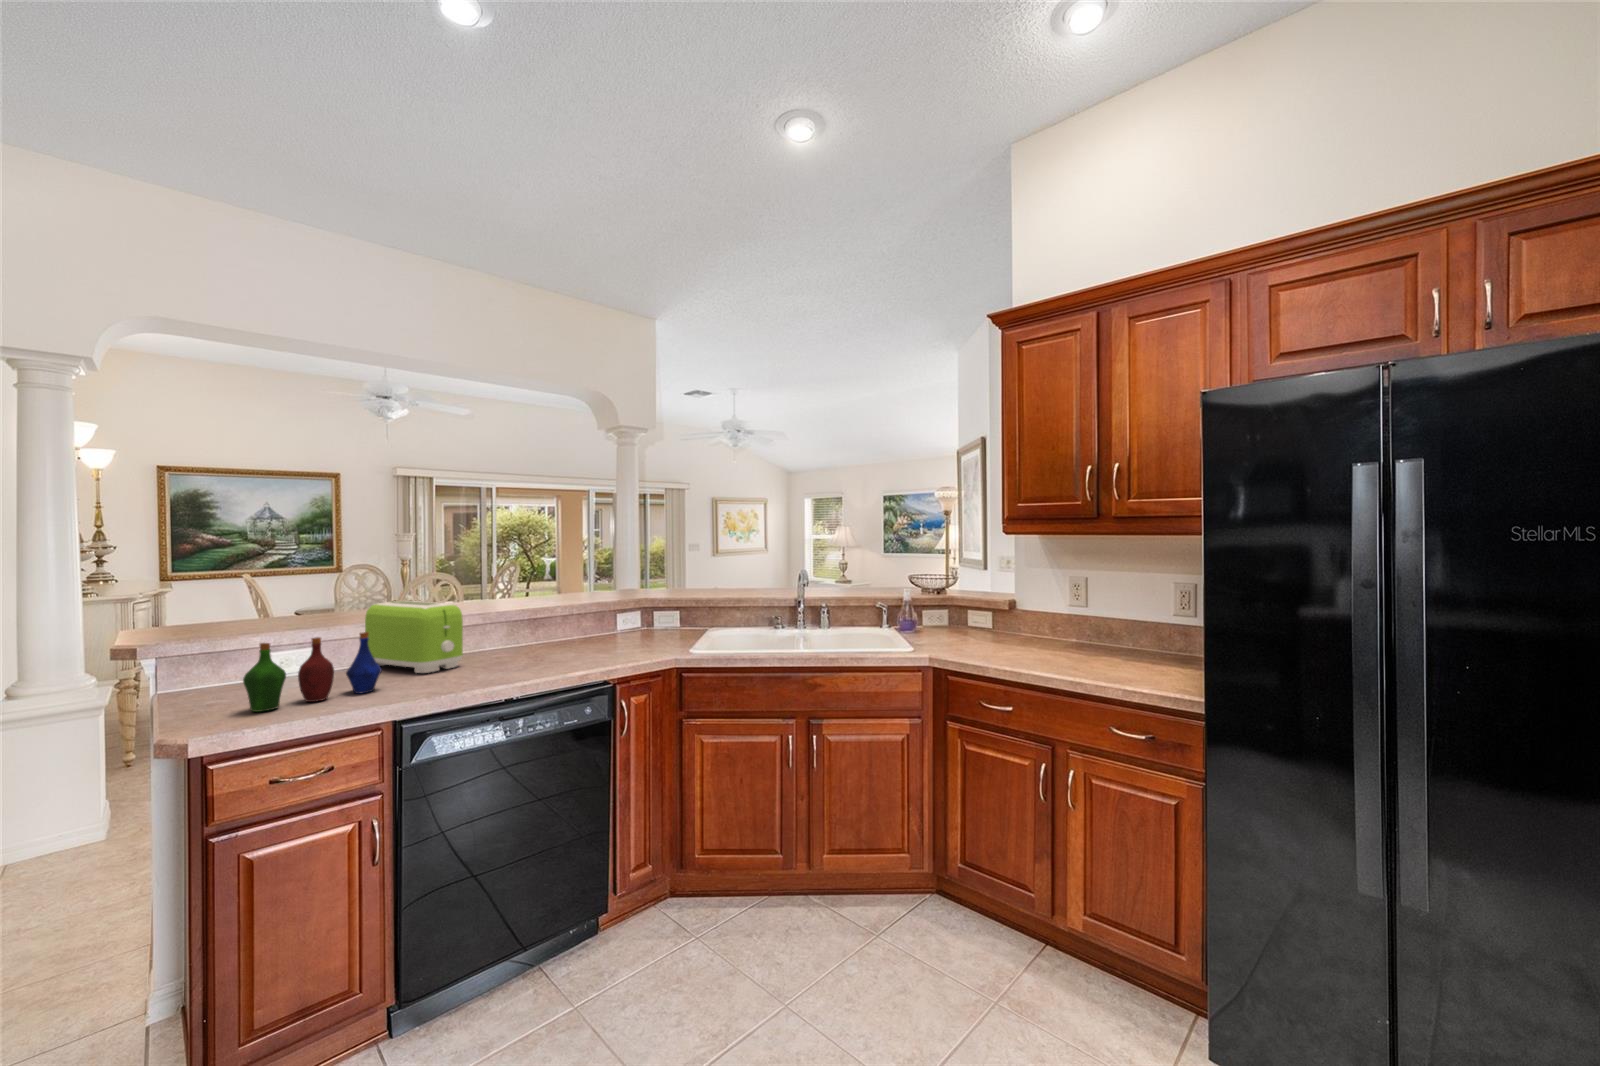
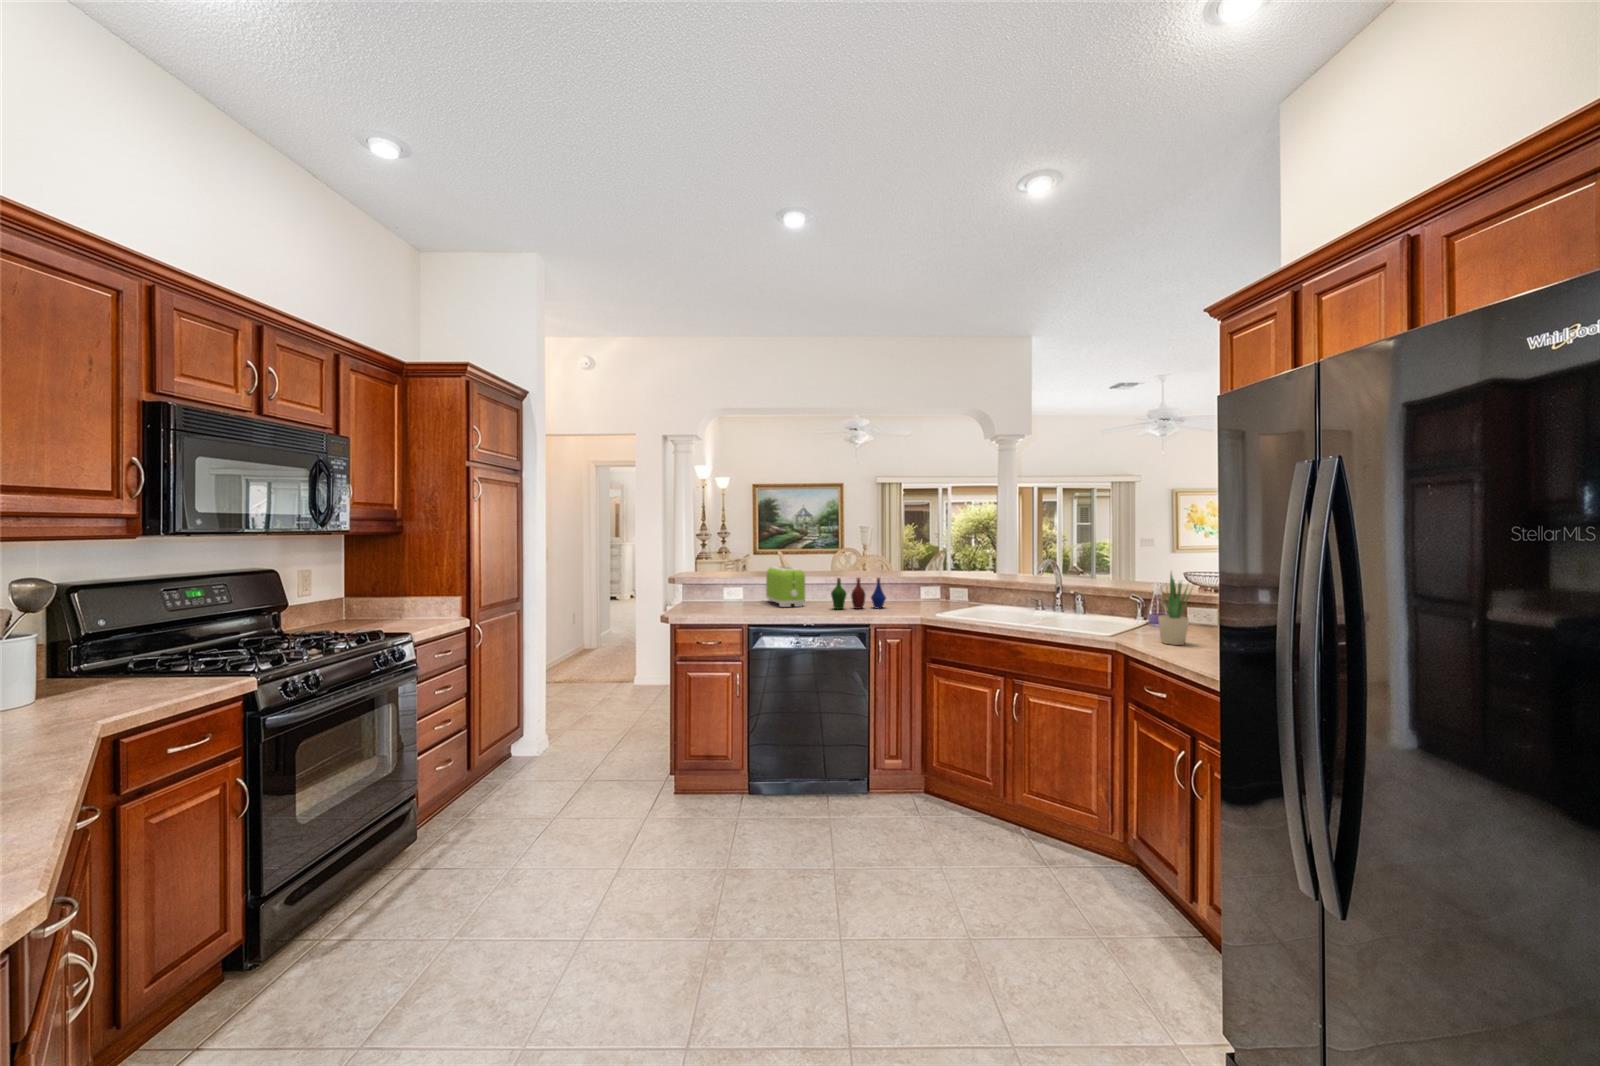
potted plant: none [950,574,980,651] -> present [1158,573,1191,645]
bottle: present [243,632,381,712] -> present [831,578,886,609]

